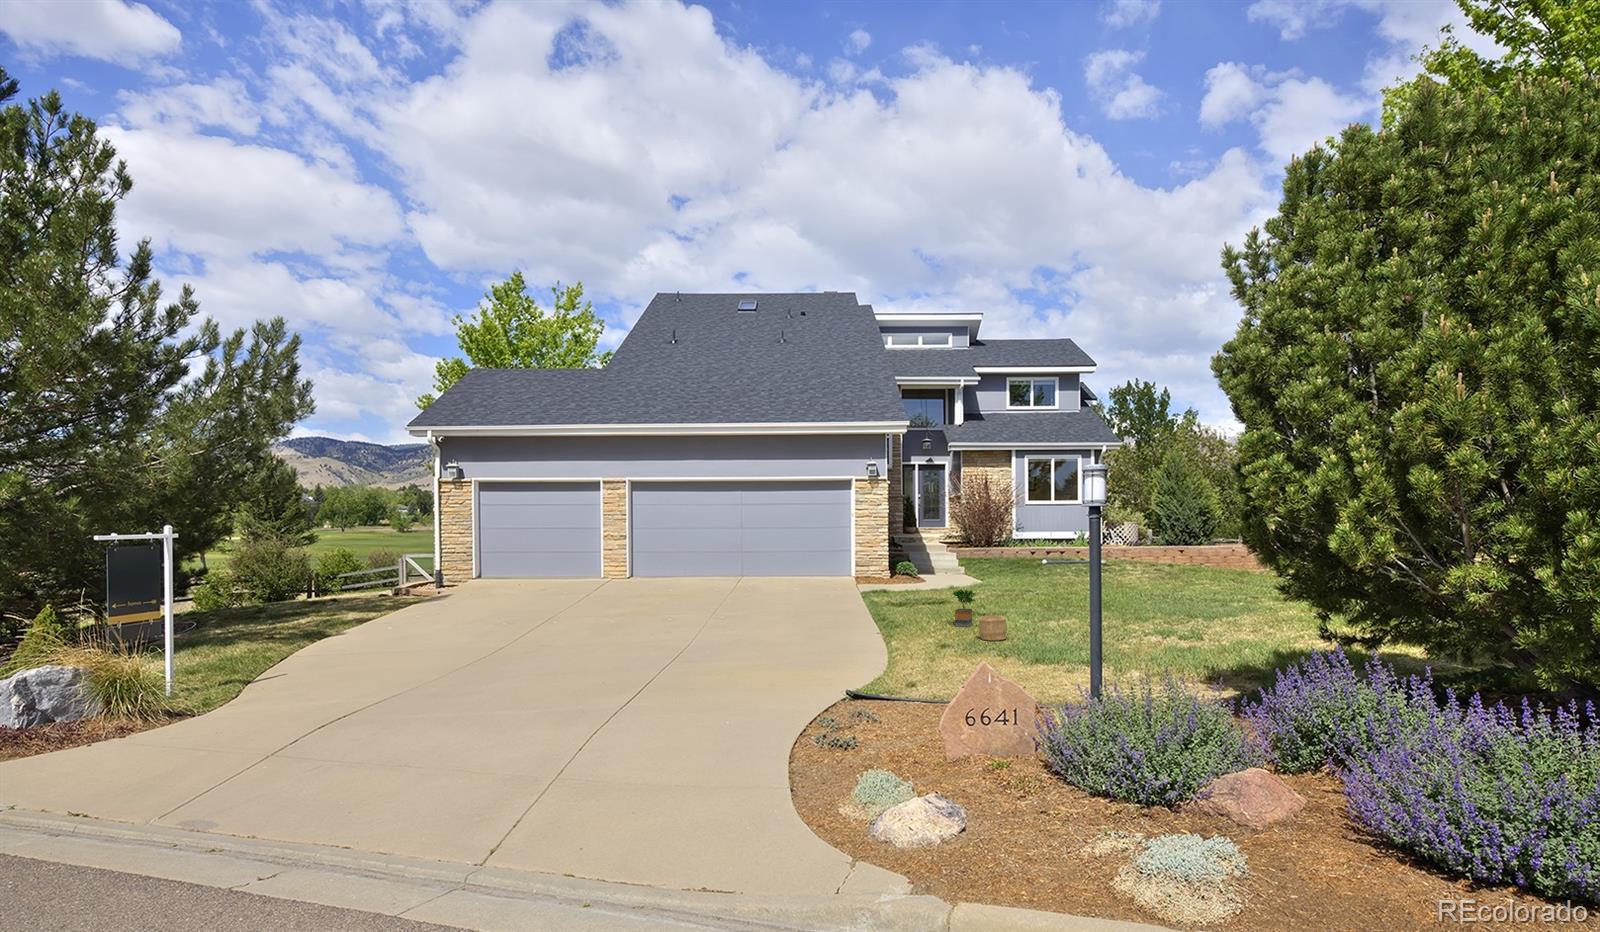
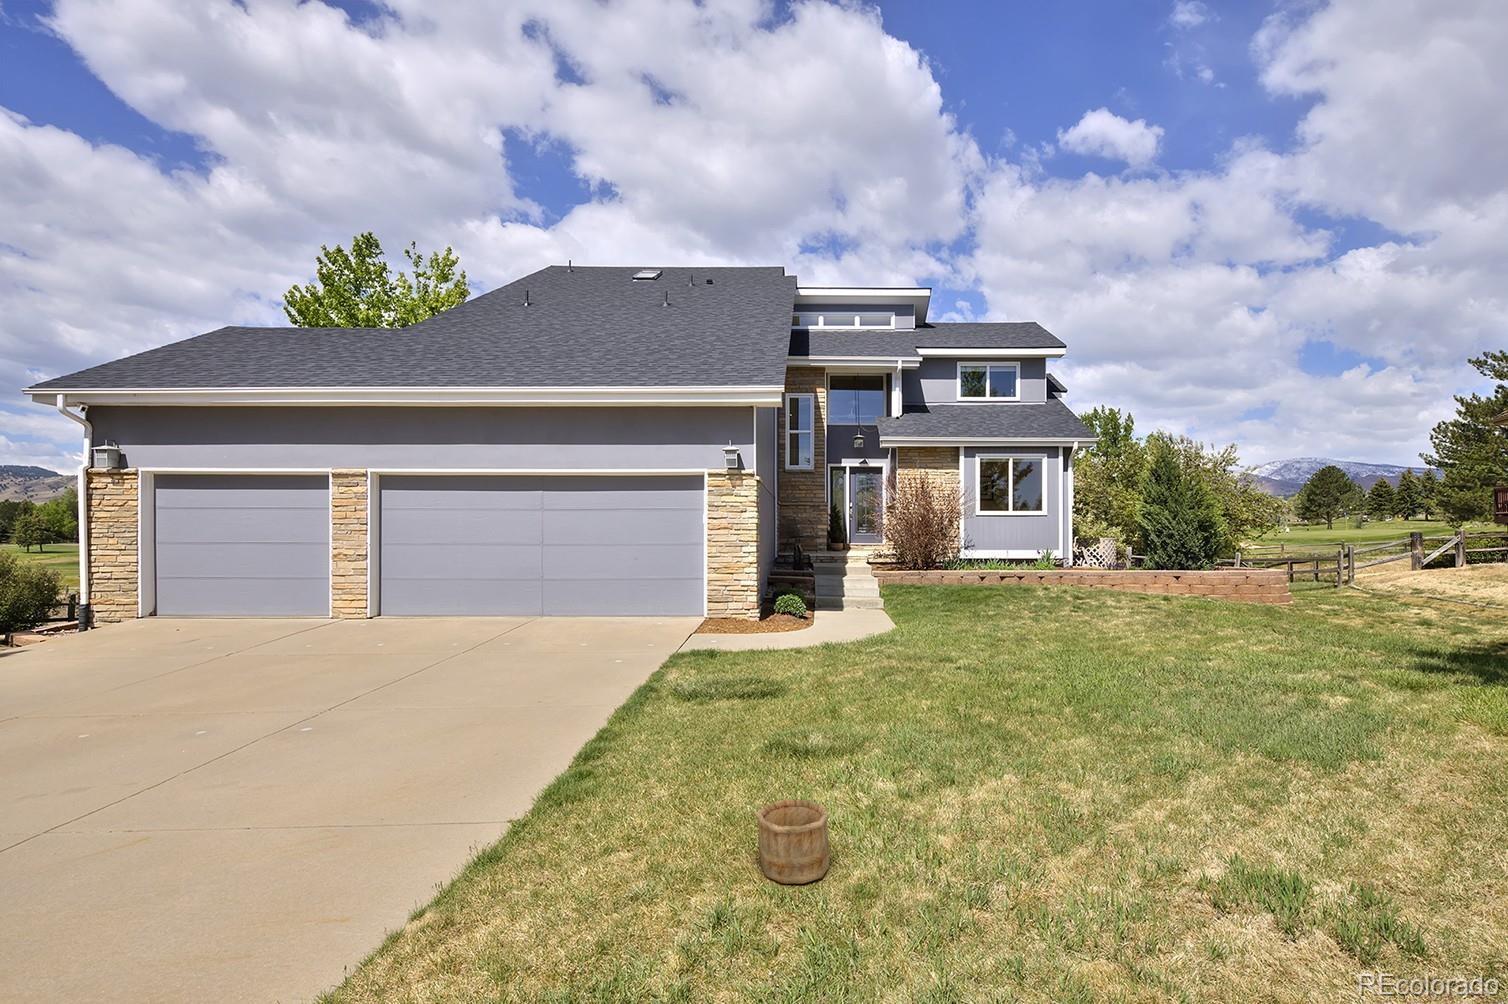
potted tree: present [953,590,975,627] -> none [744,701,796,792]

